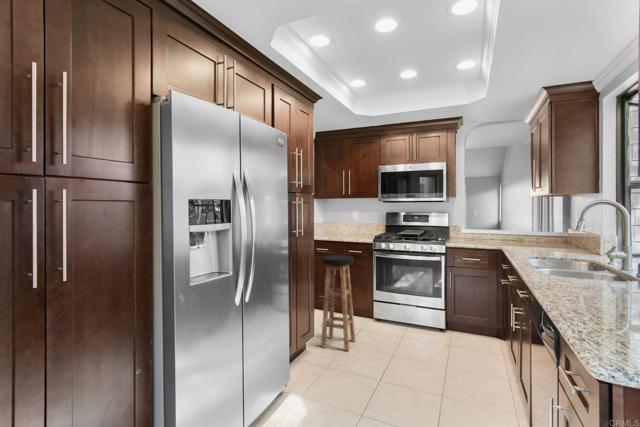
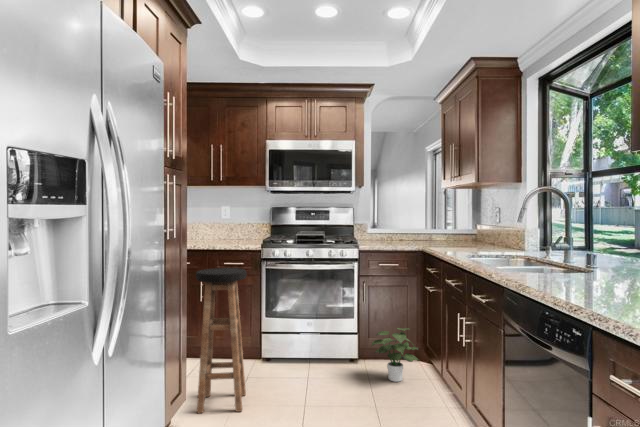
potted plant: none [451,309,492,351] -> present [372,328,419,382]

